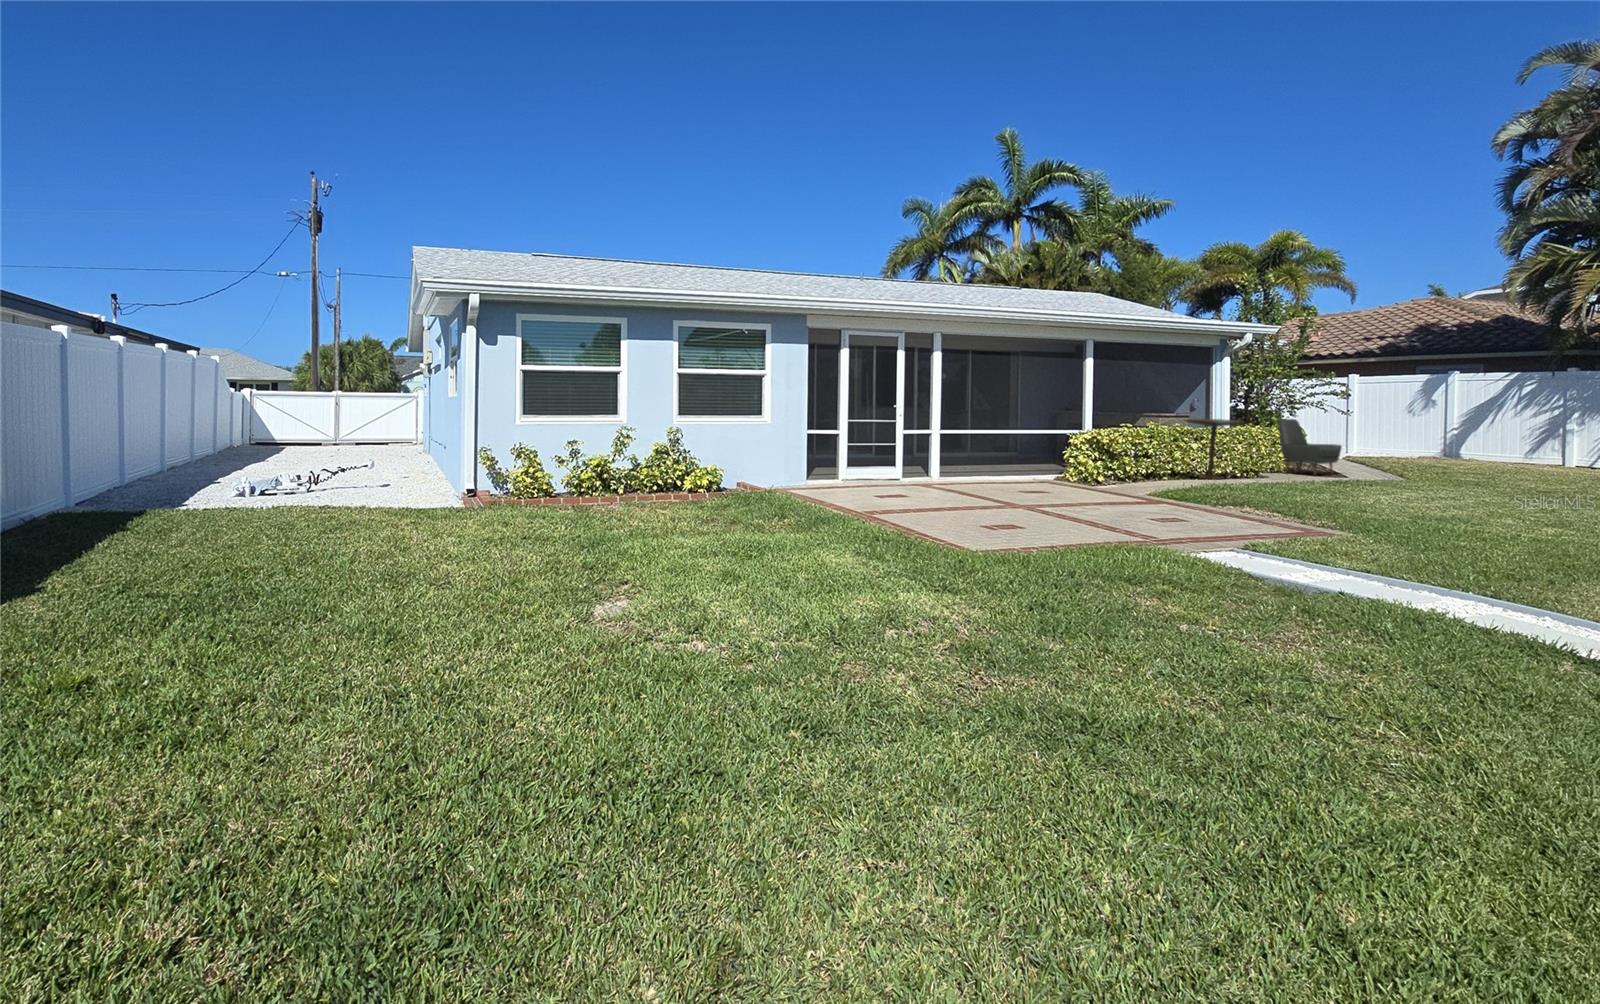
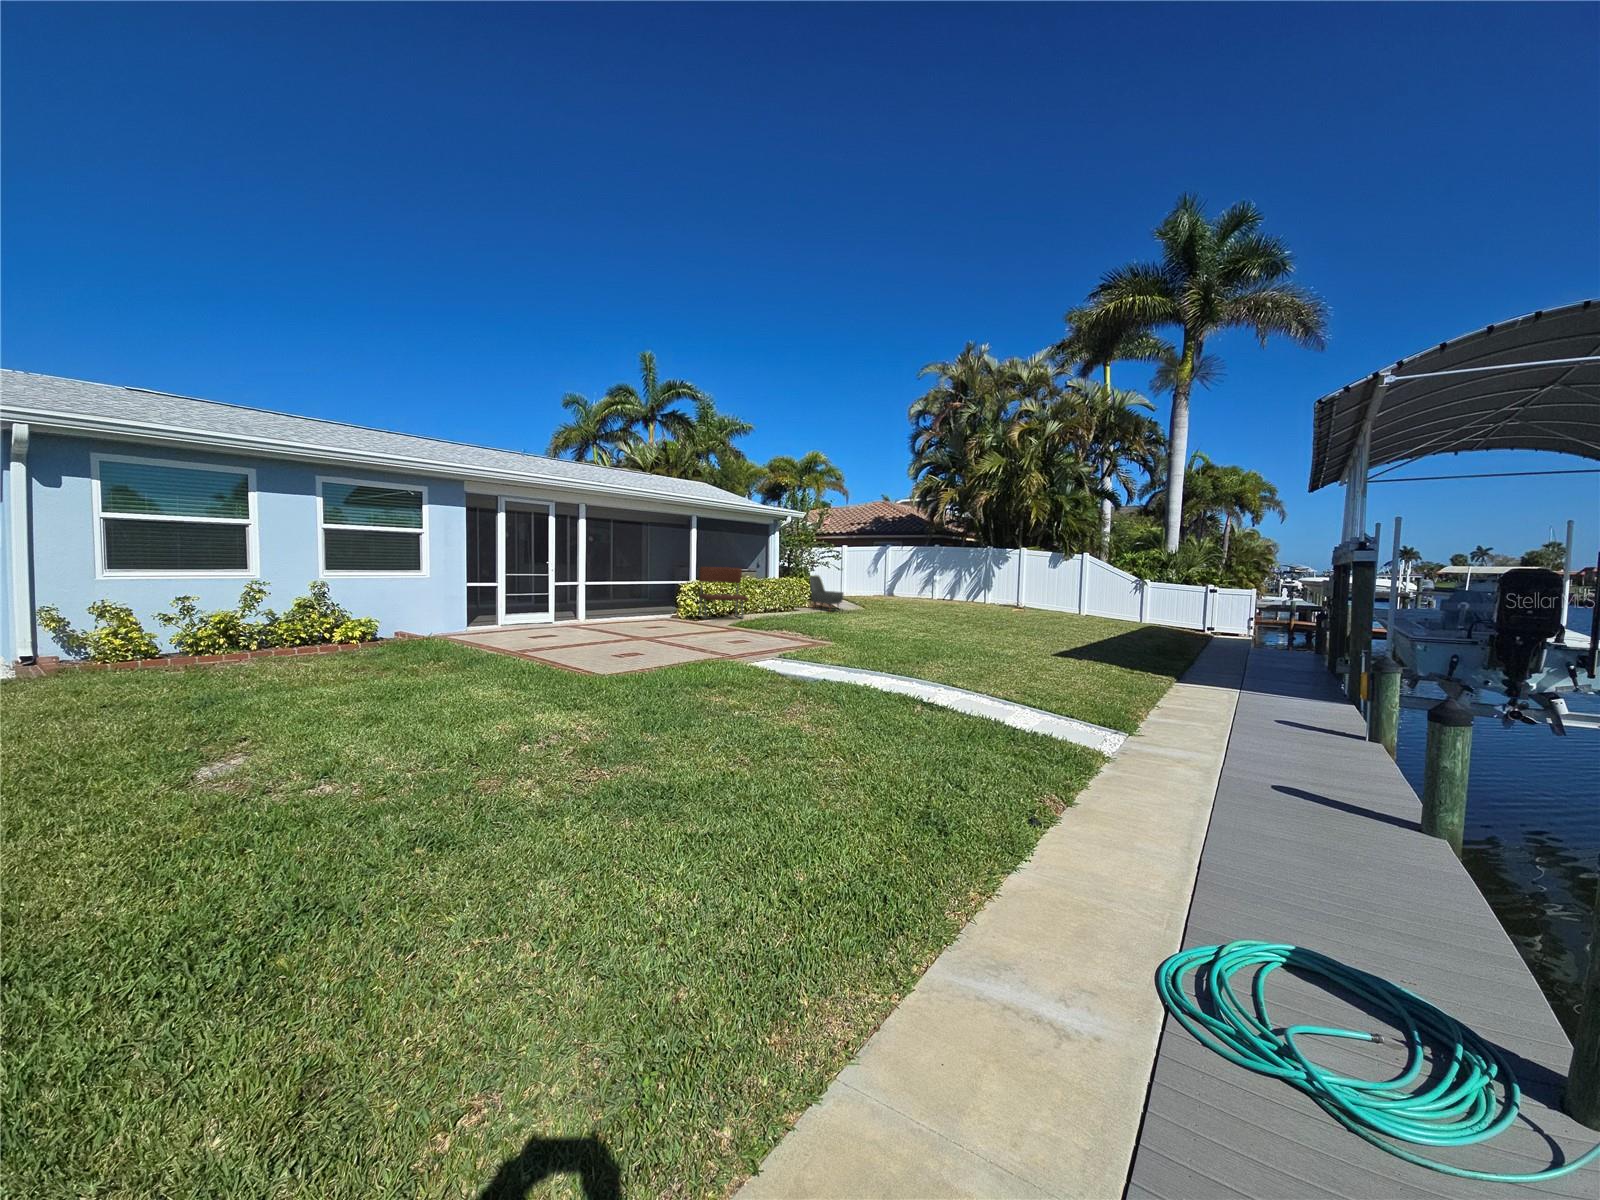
bench: none [1097,406,1175,481] -> present [699,567,749,619]
pedestal table: present [1186,419,1244,480] -> none [755,576,791,616]

